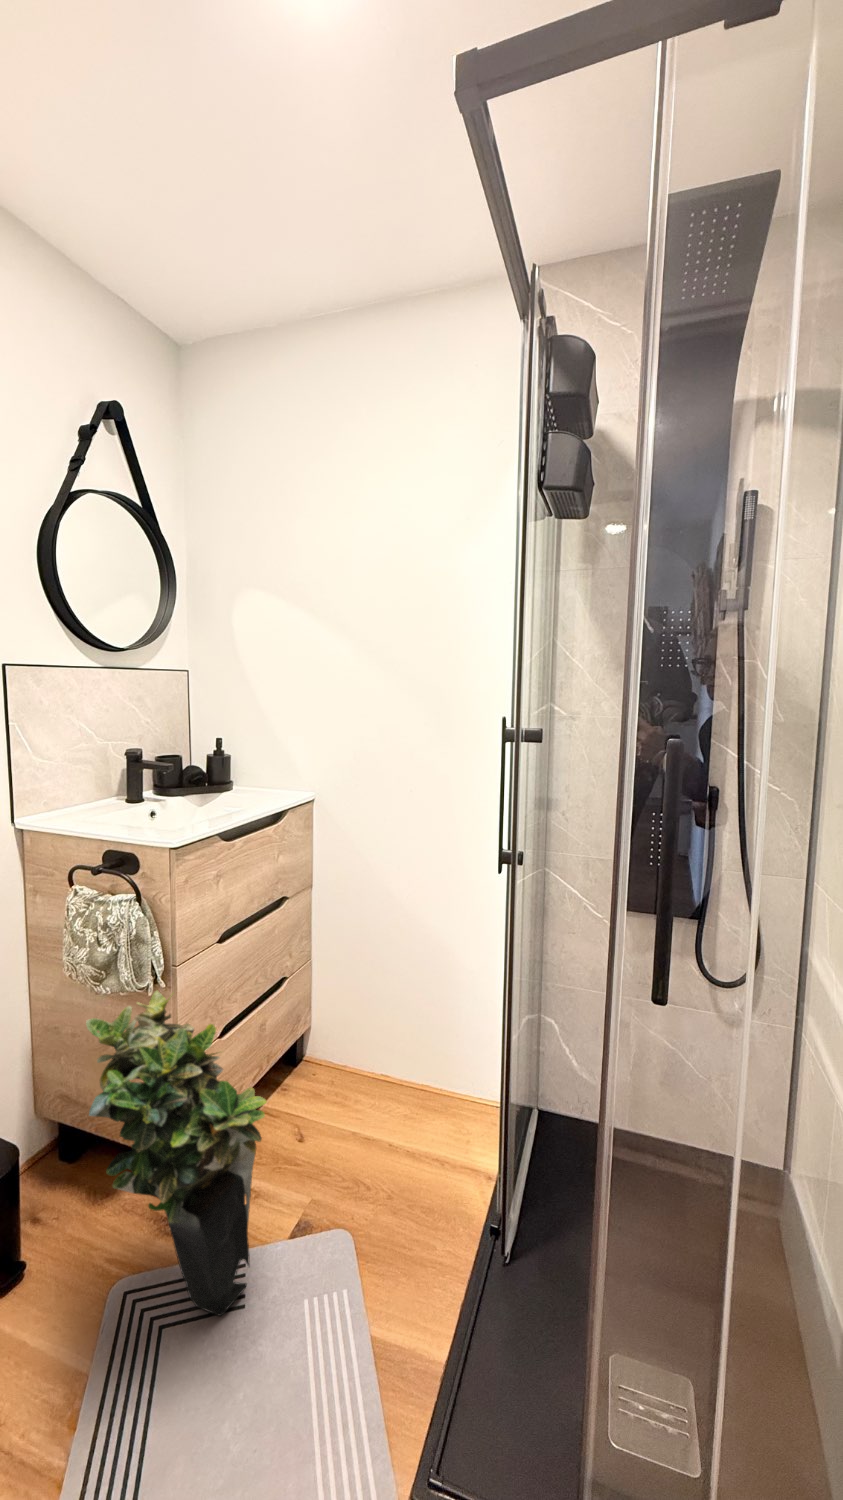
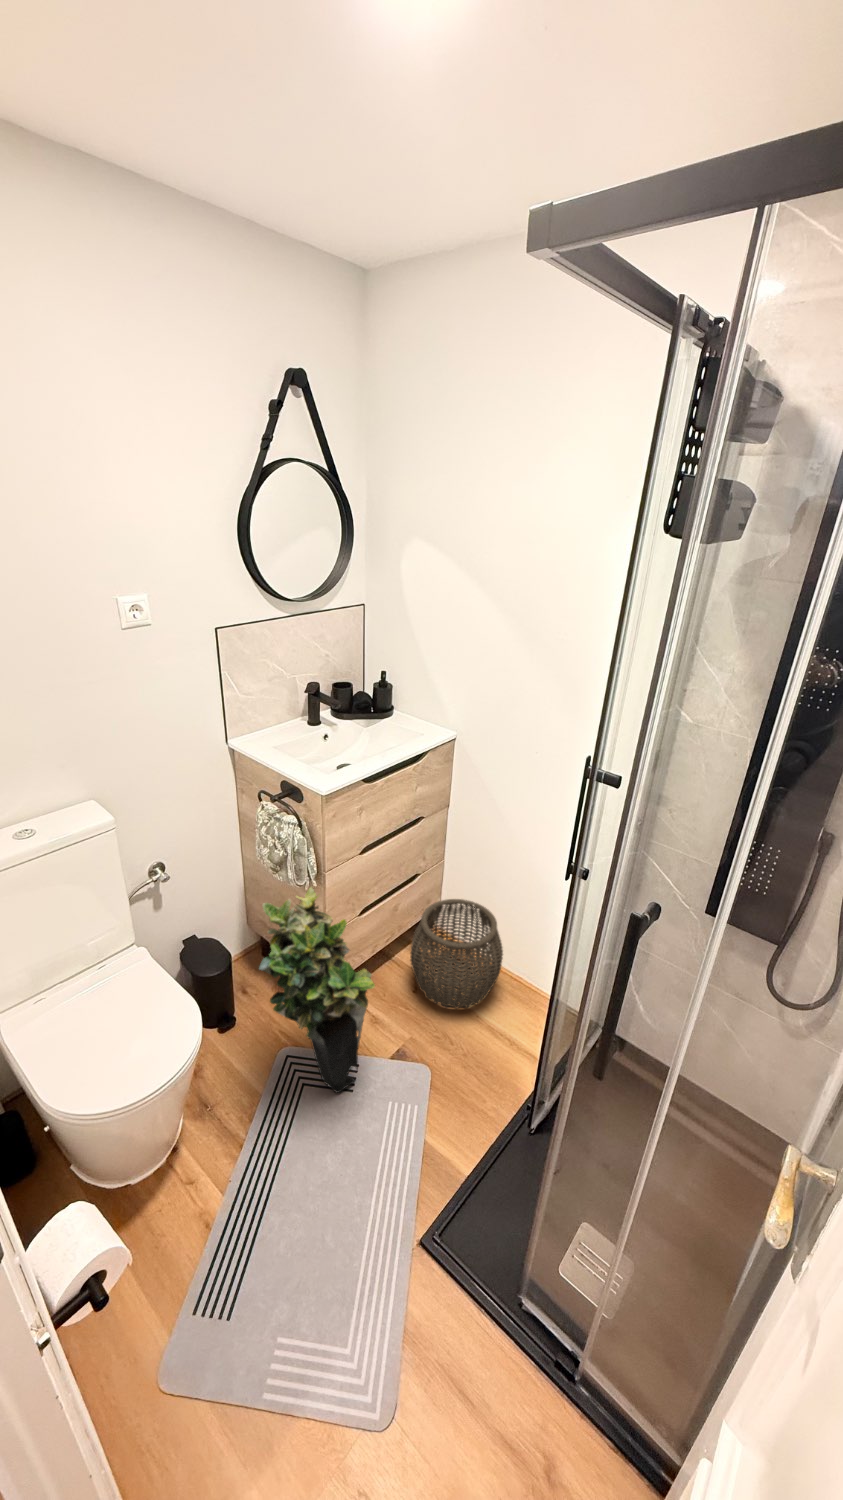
woven basket: none [288,1001,407,1150] -> present [410,899,503,1008]

